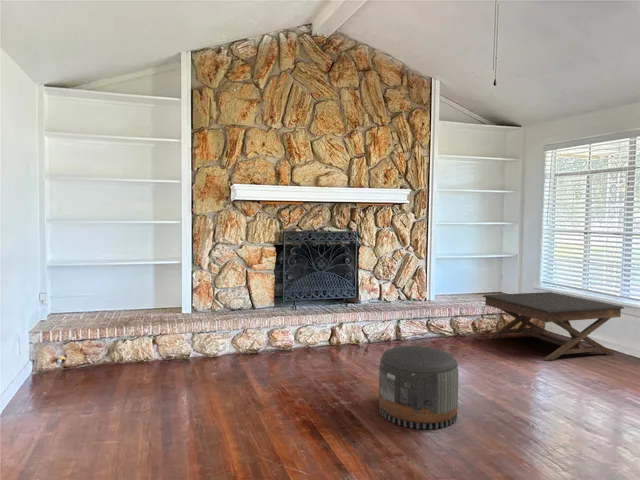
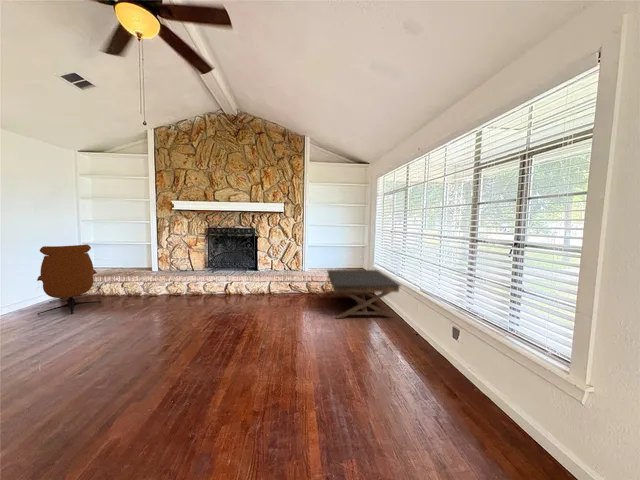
lounge chair: none [35,262,164,396] -> present [37,244,101,315]
pouf: present [379,345,459,429] -> none [136,306,202,371]

